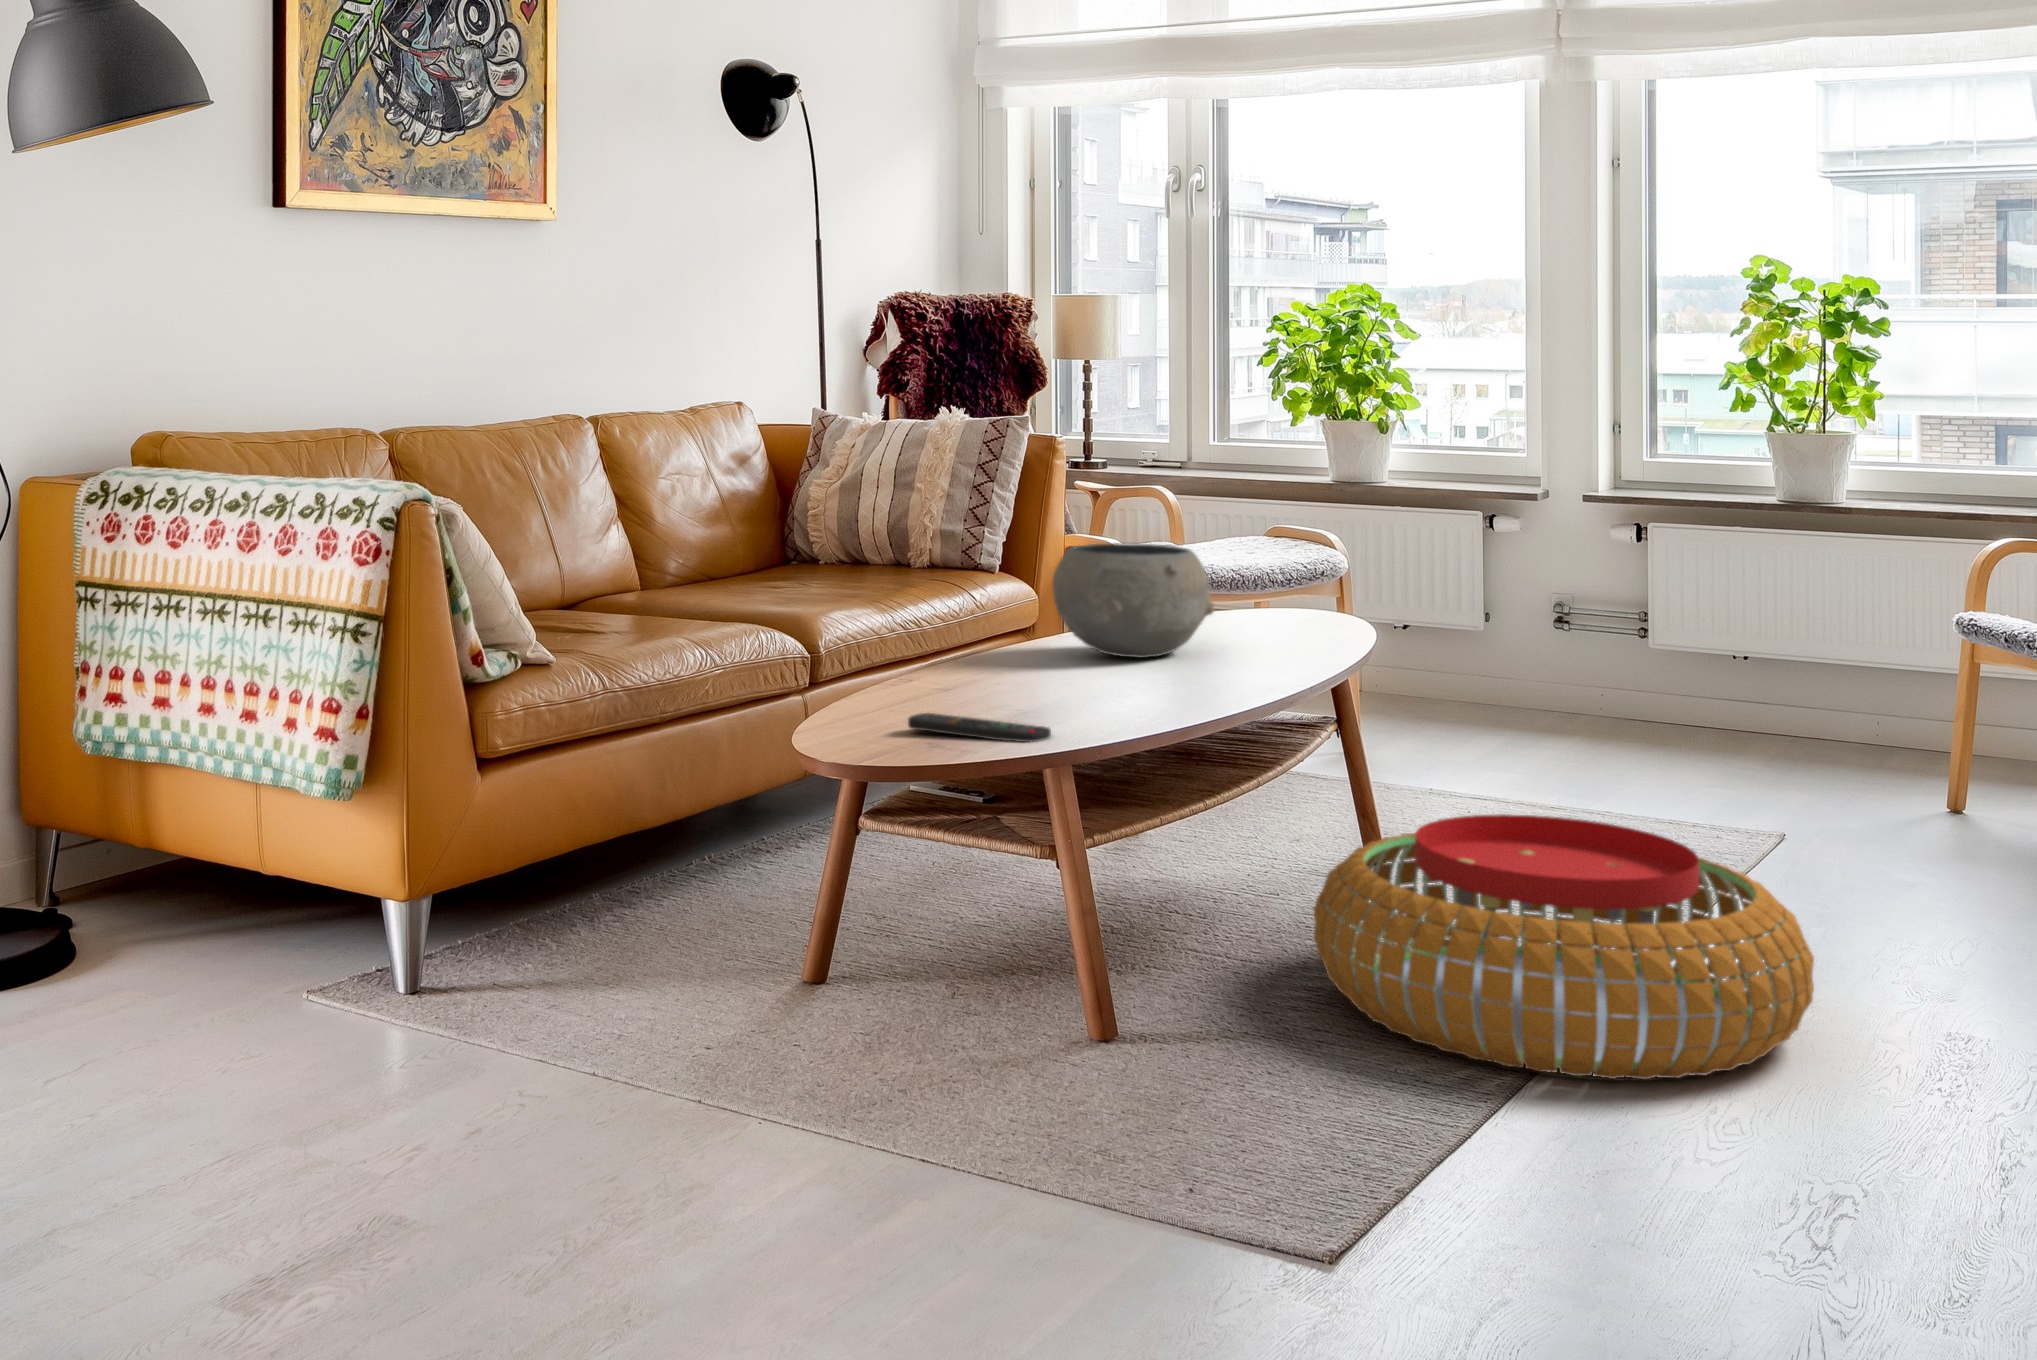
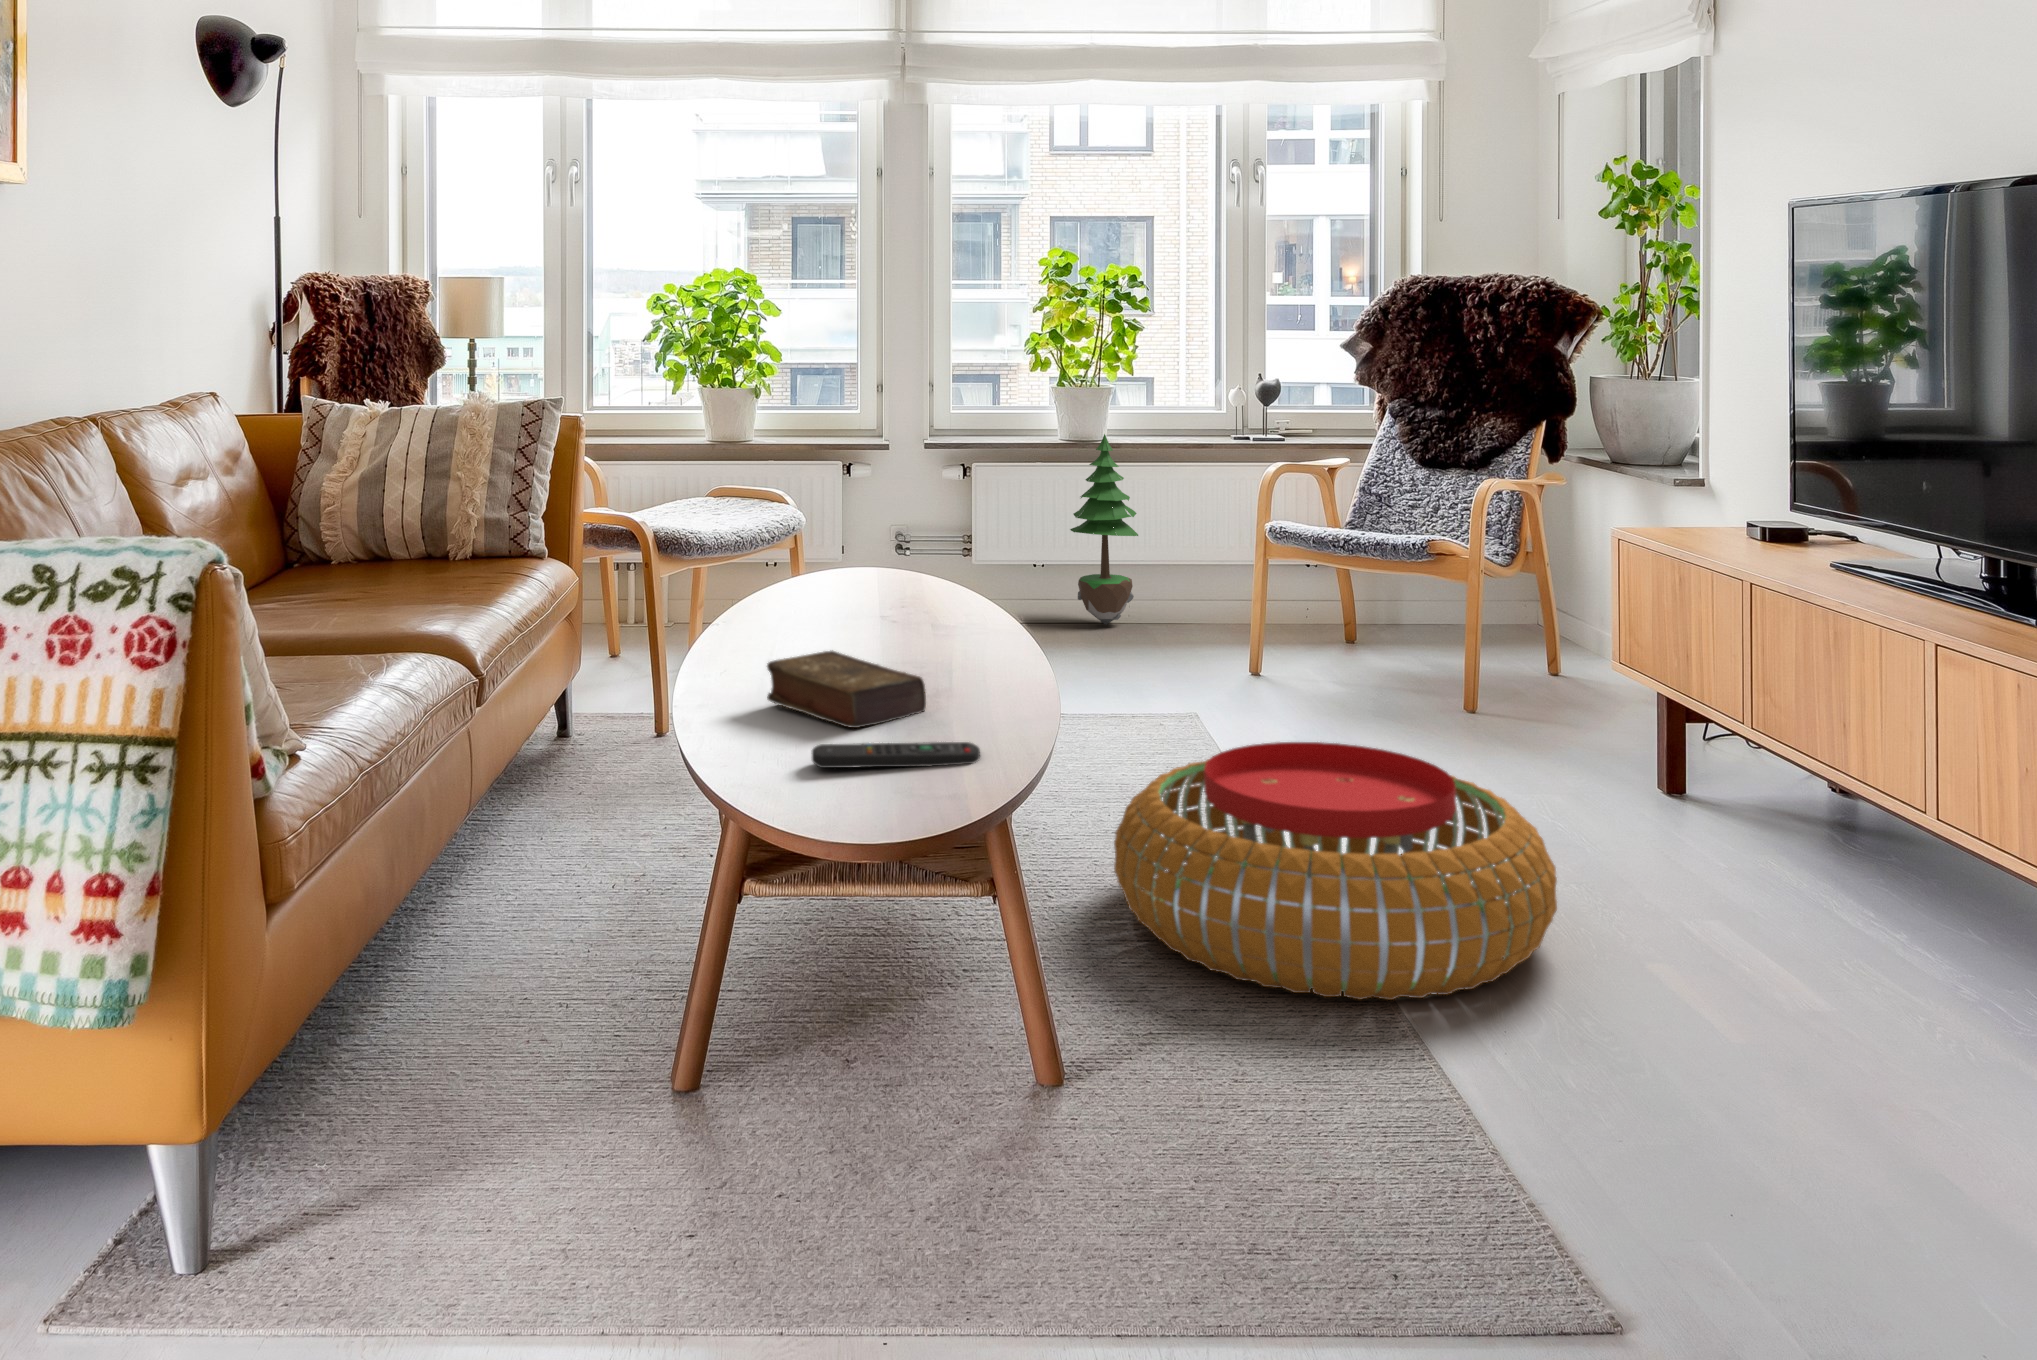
potted tree: none [1776,497,1876,743] -> present [1070,434,1138,625]
ceramic bowl: present [1053,544,1214,658] -> none [726,521,891,638]
book: none [972,652,1084,713] -> present [767,650,926,728]

